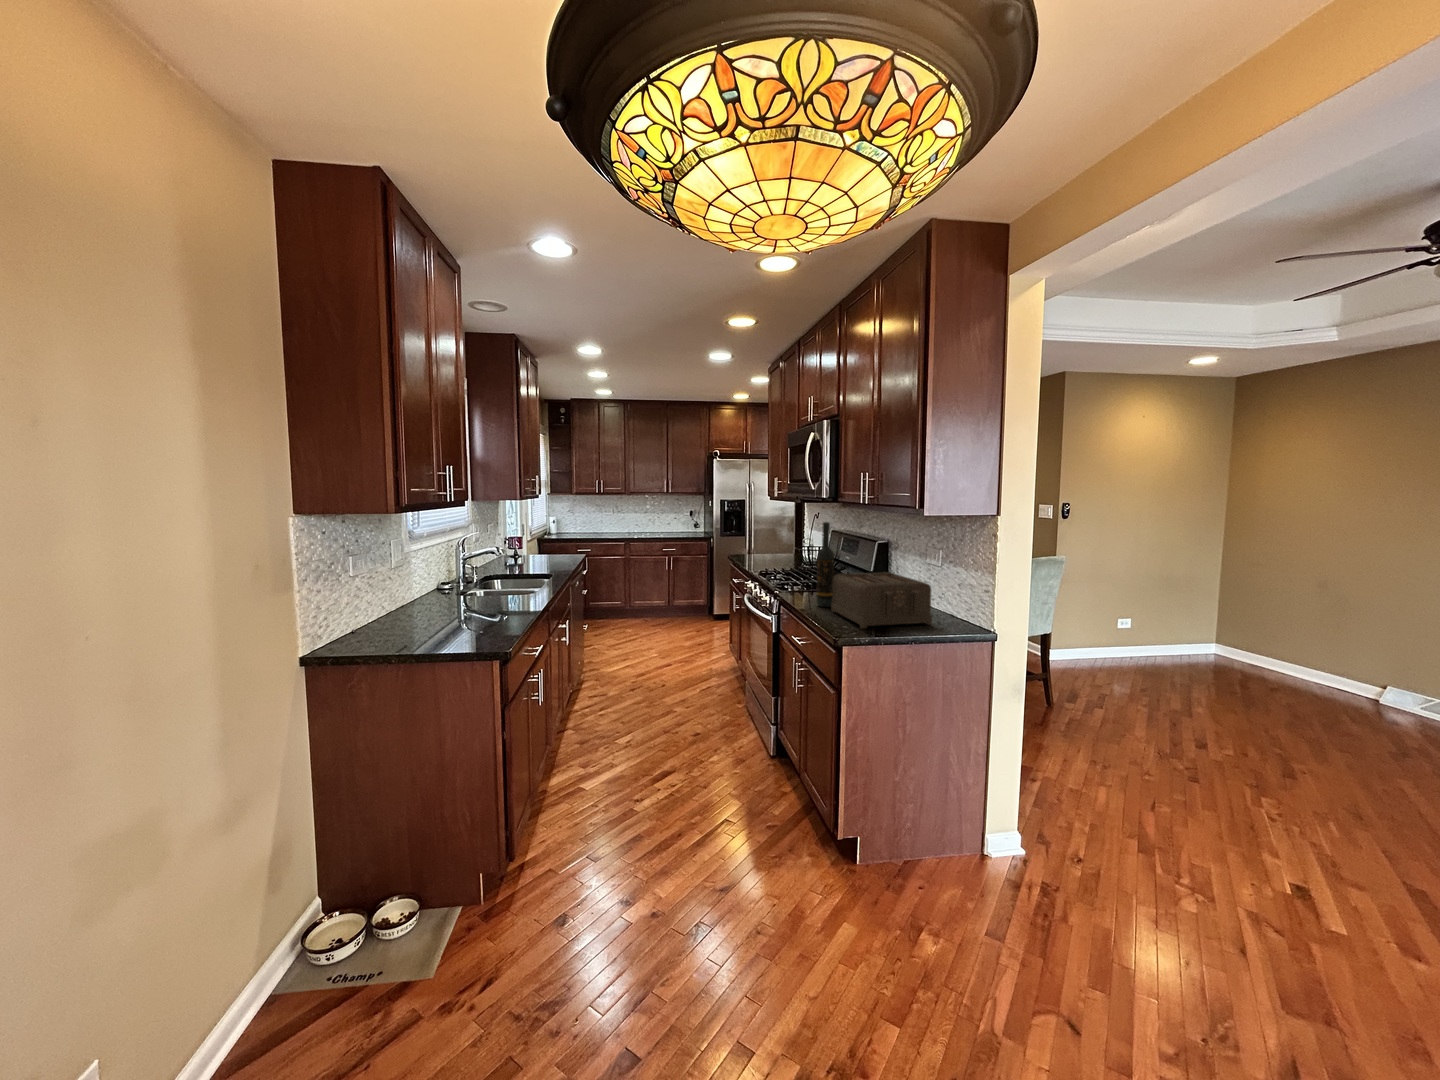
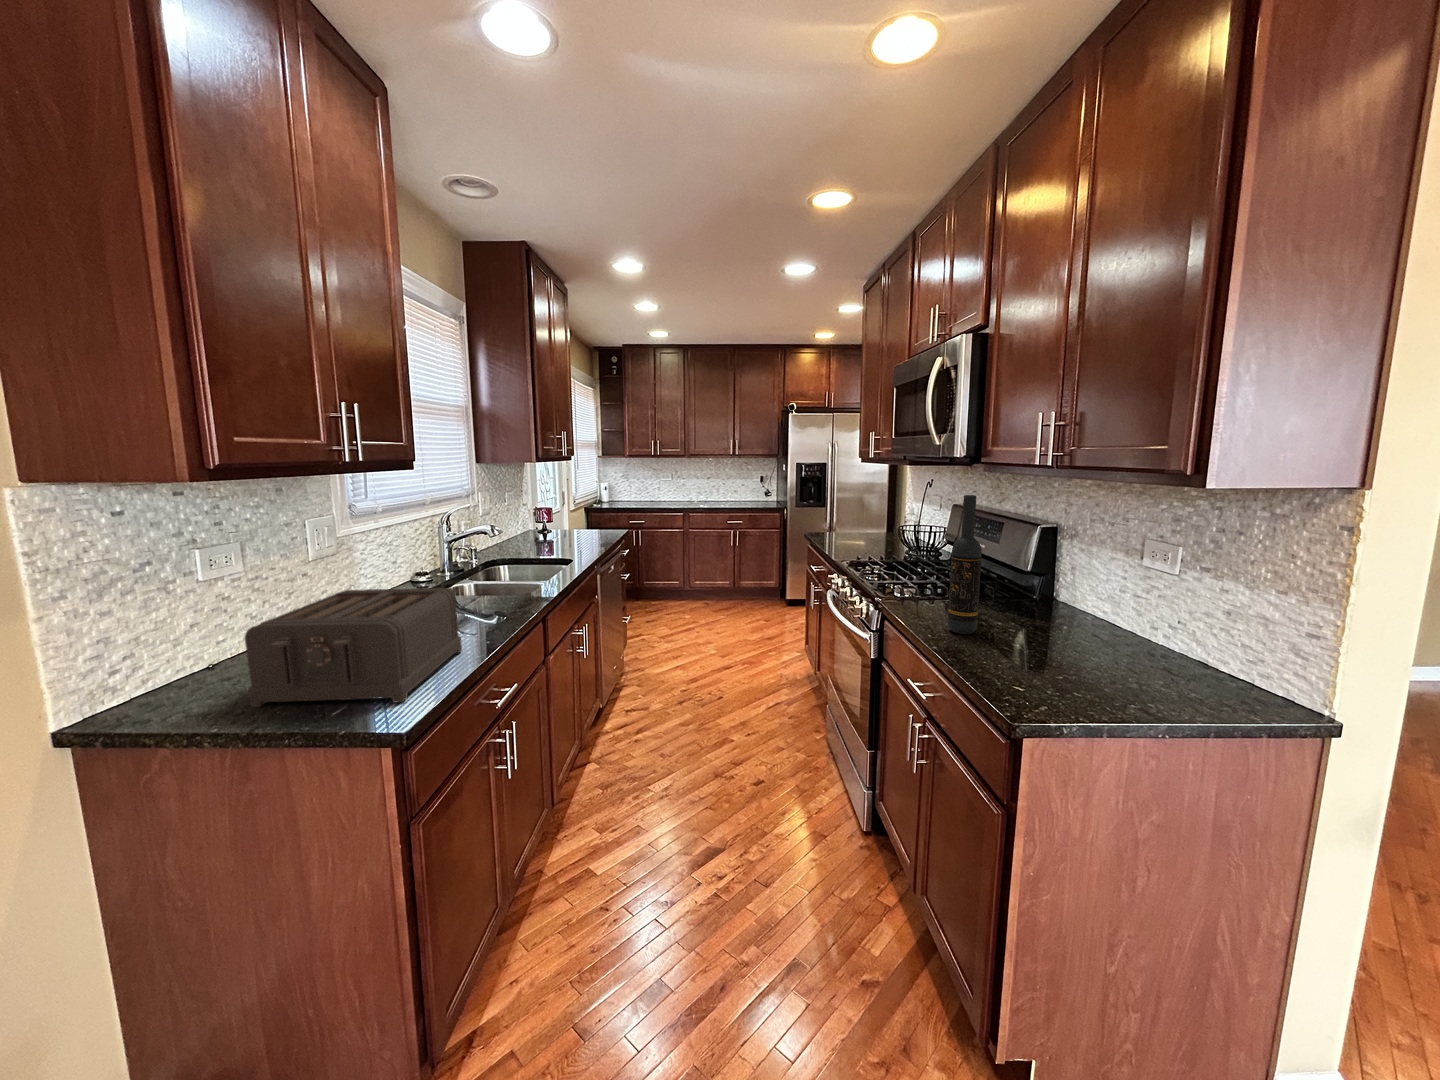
toaster: present [831,572,932,629] -> present [245,588,462,707]

